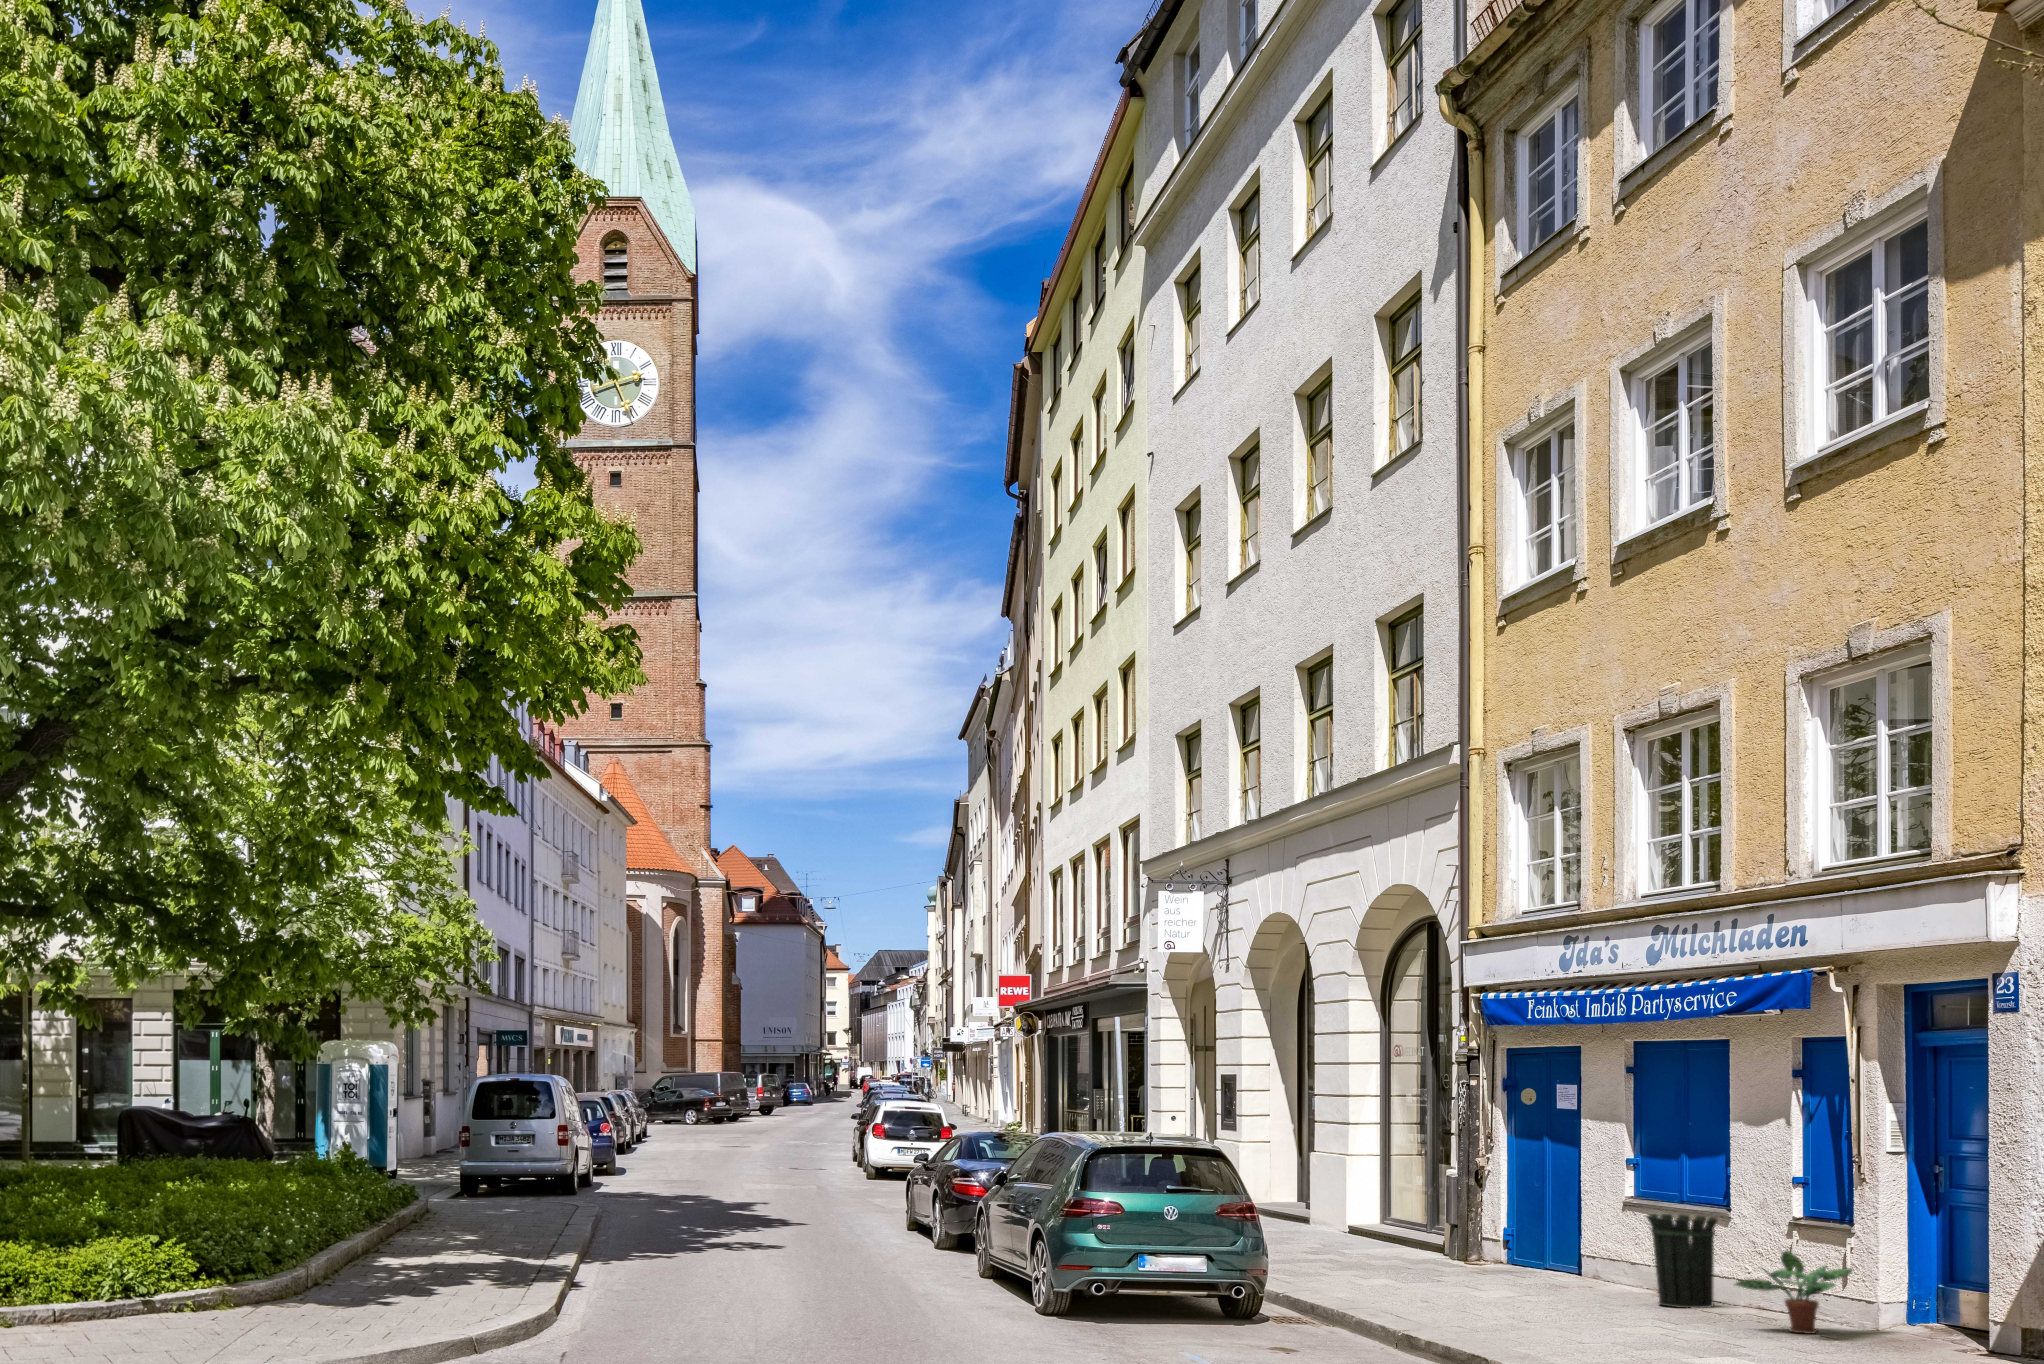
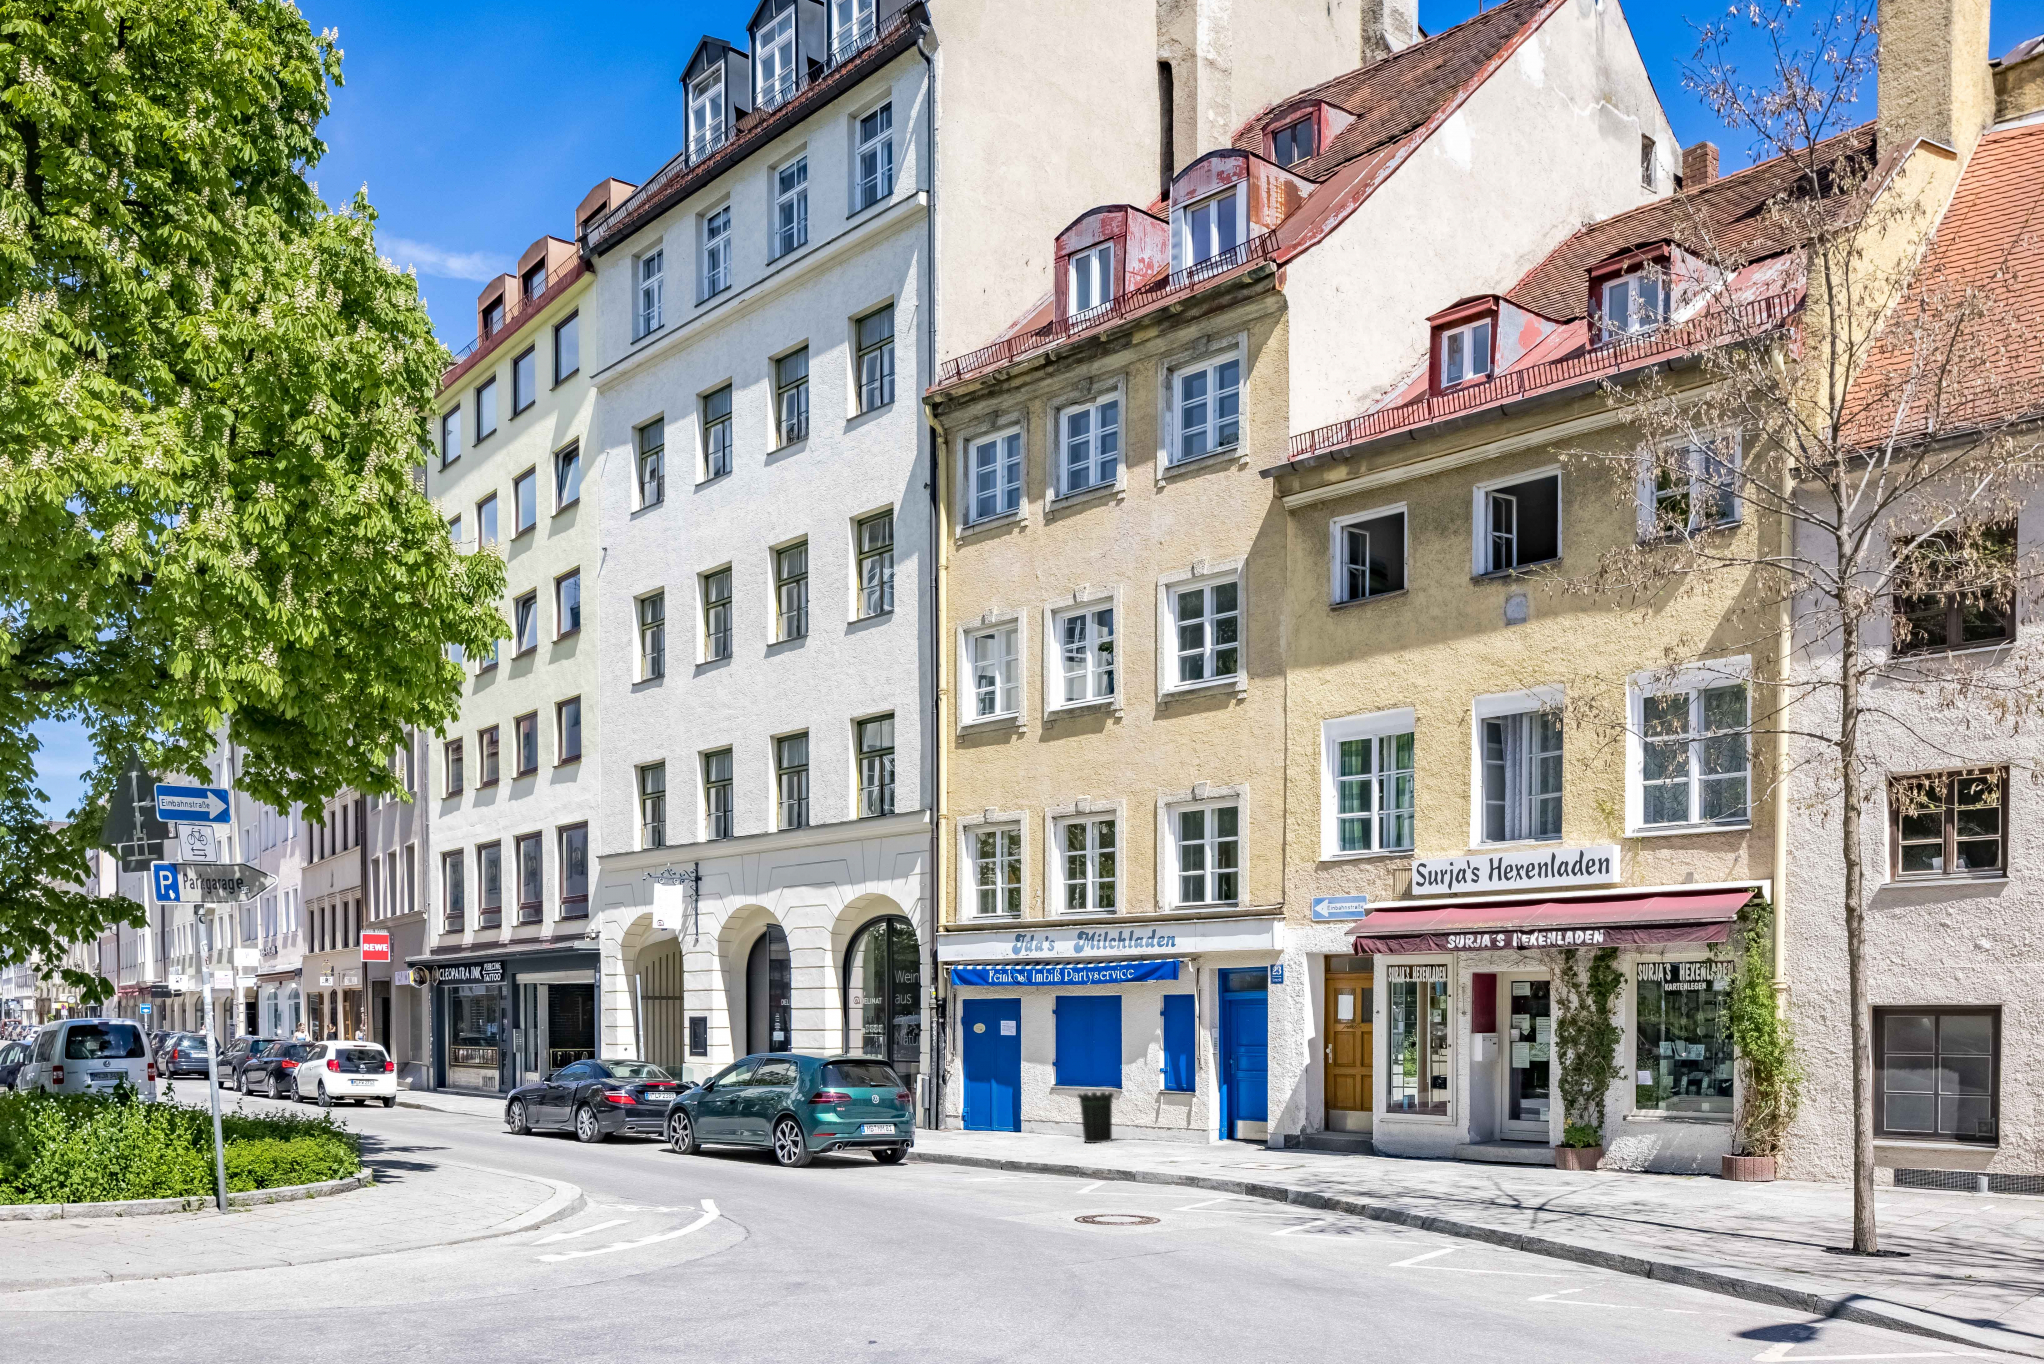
potted plant: present [1735,1250,1852,1334] -> none [1139,1107,1197,1149]

